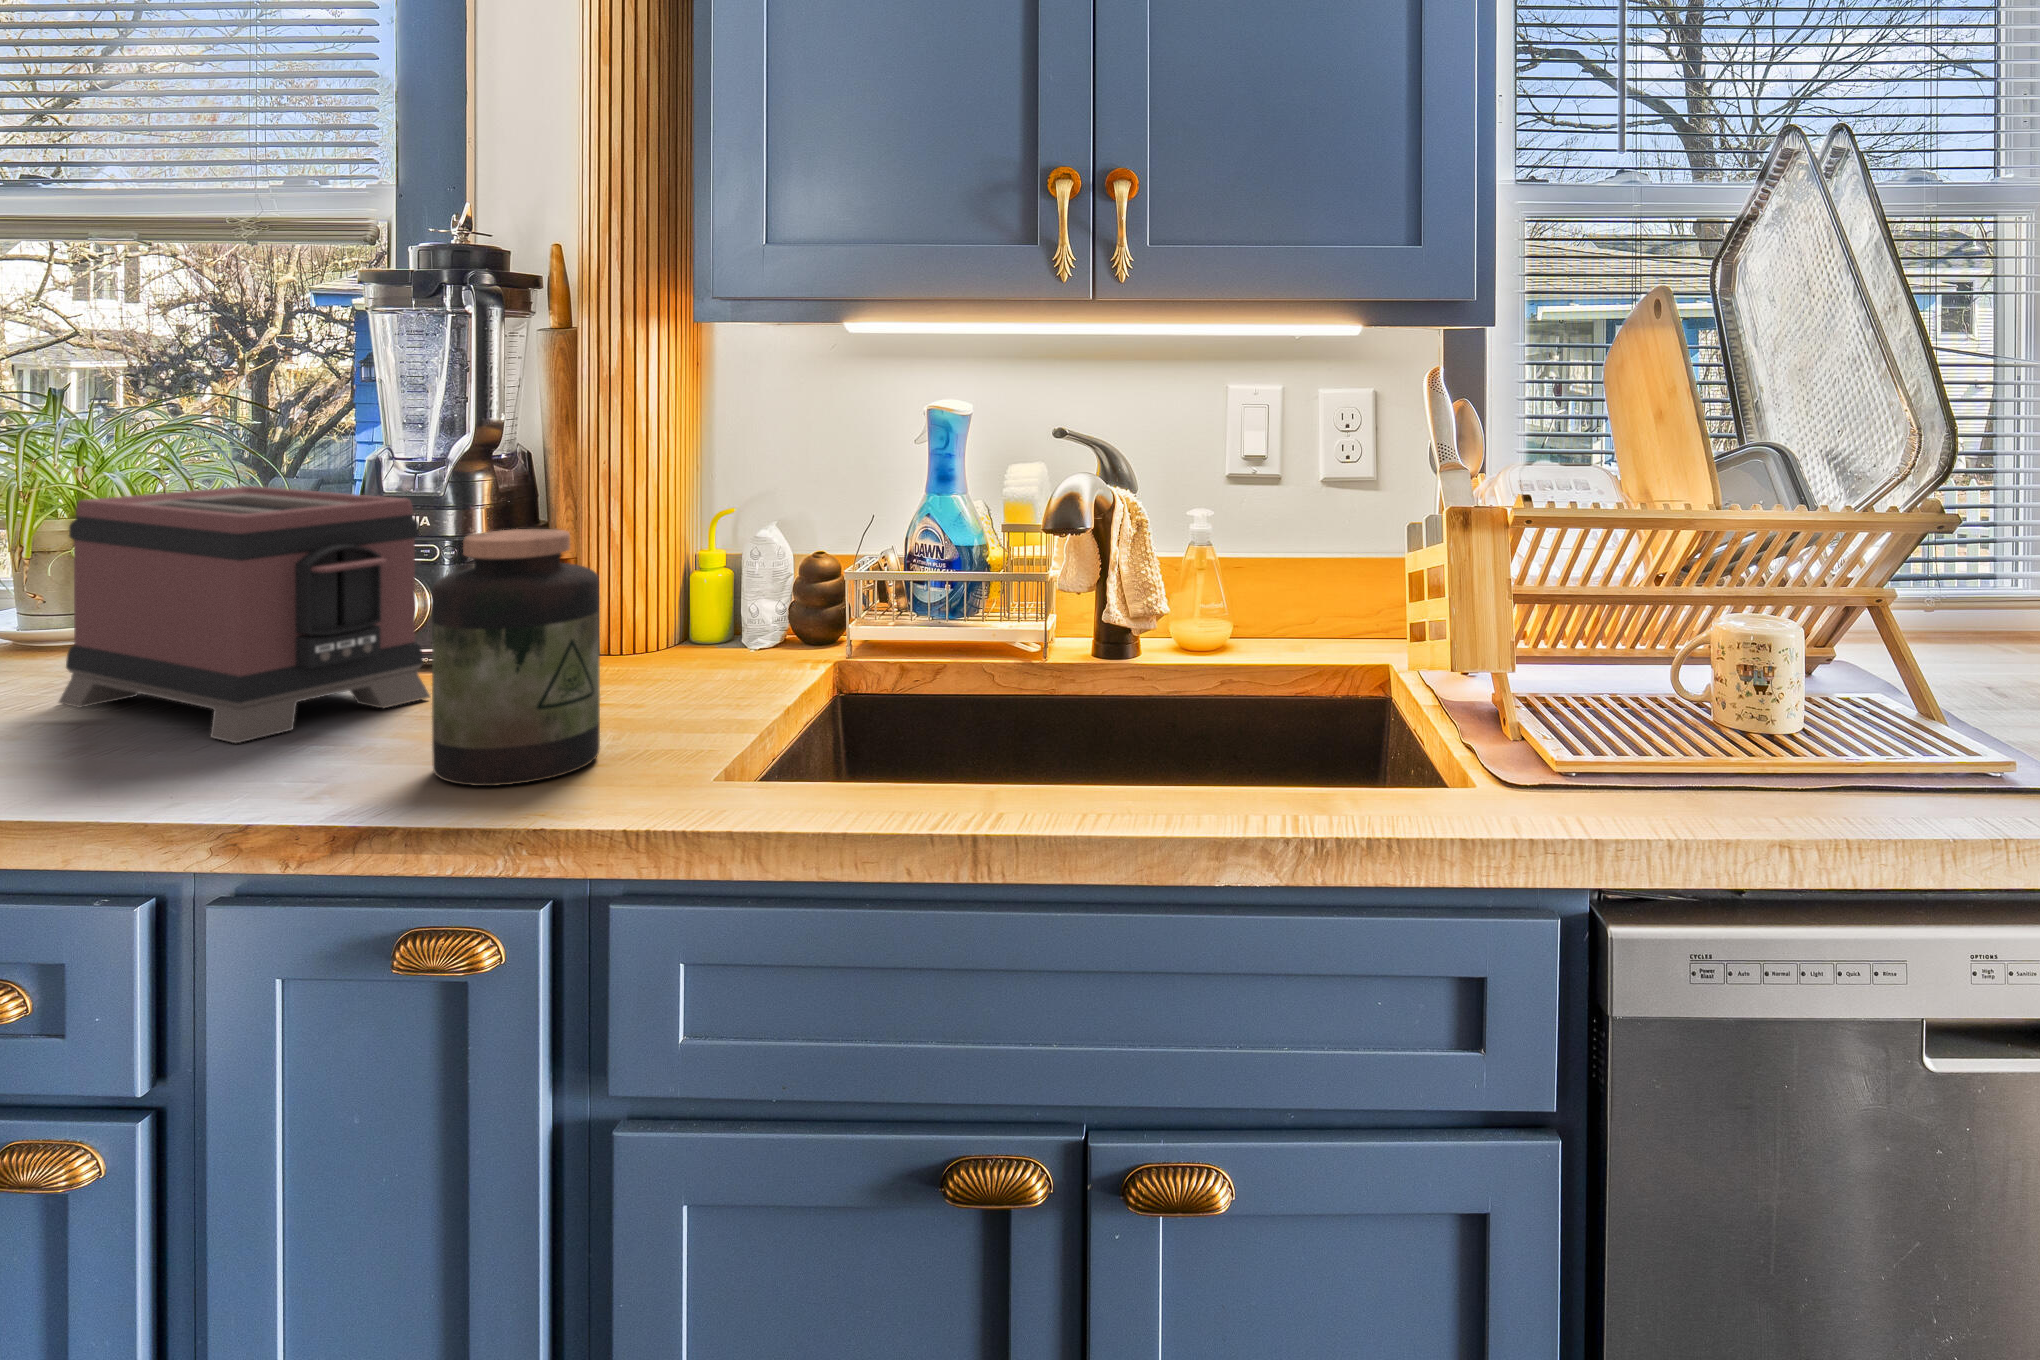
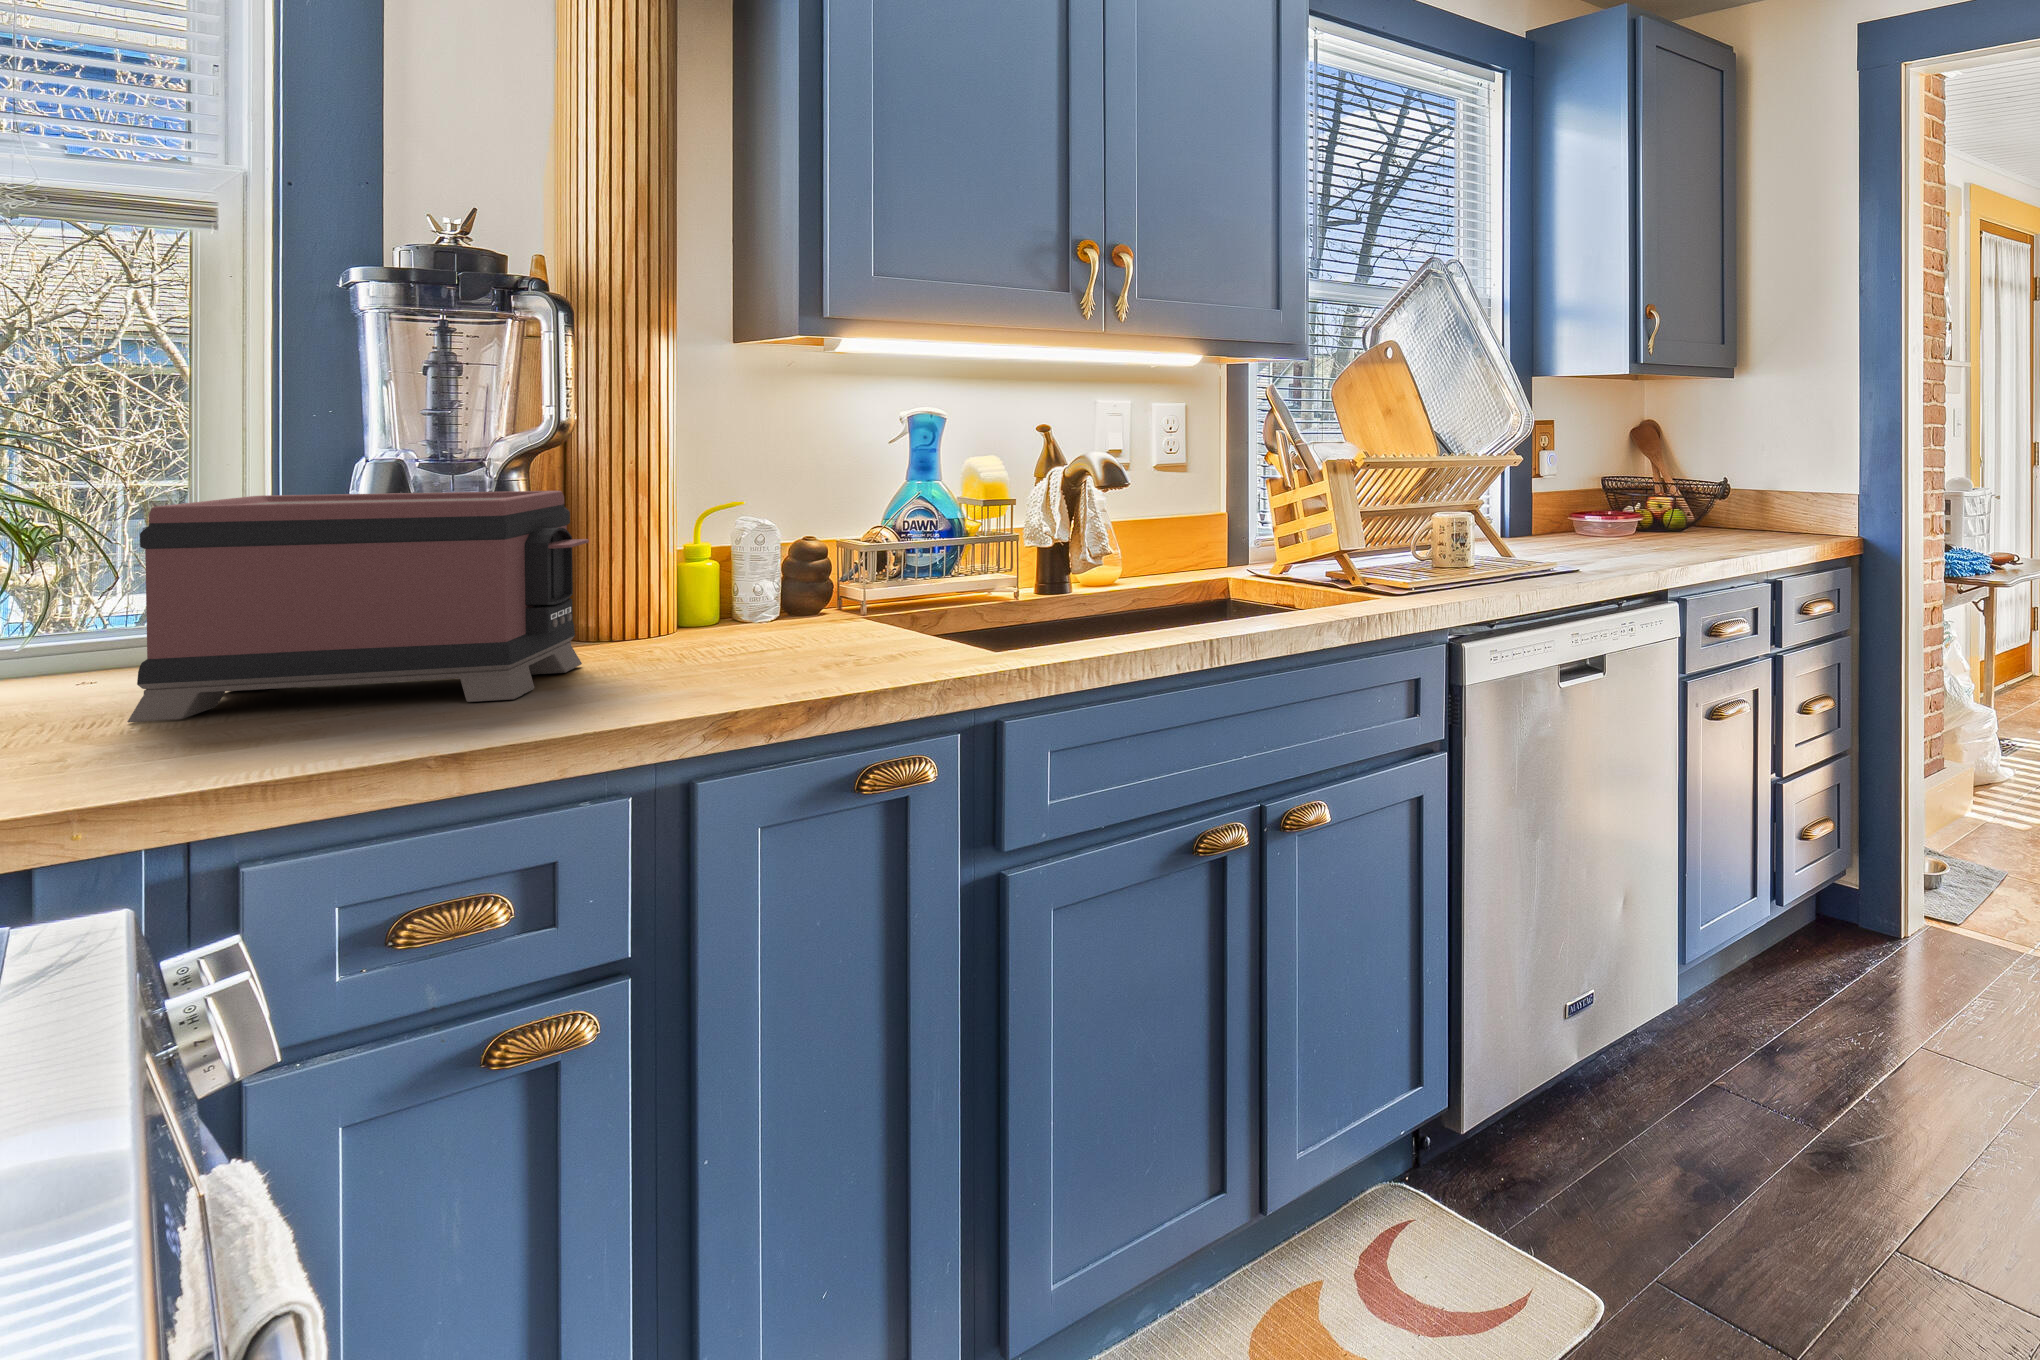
jar: present [432,529,600,786] -> none [764,494,893,678]

